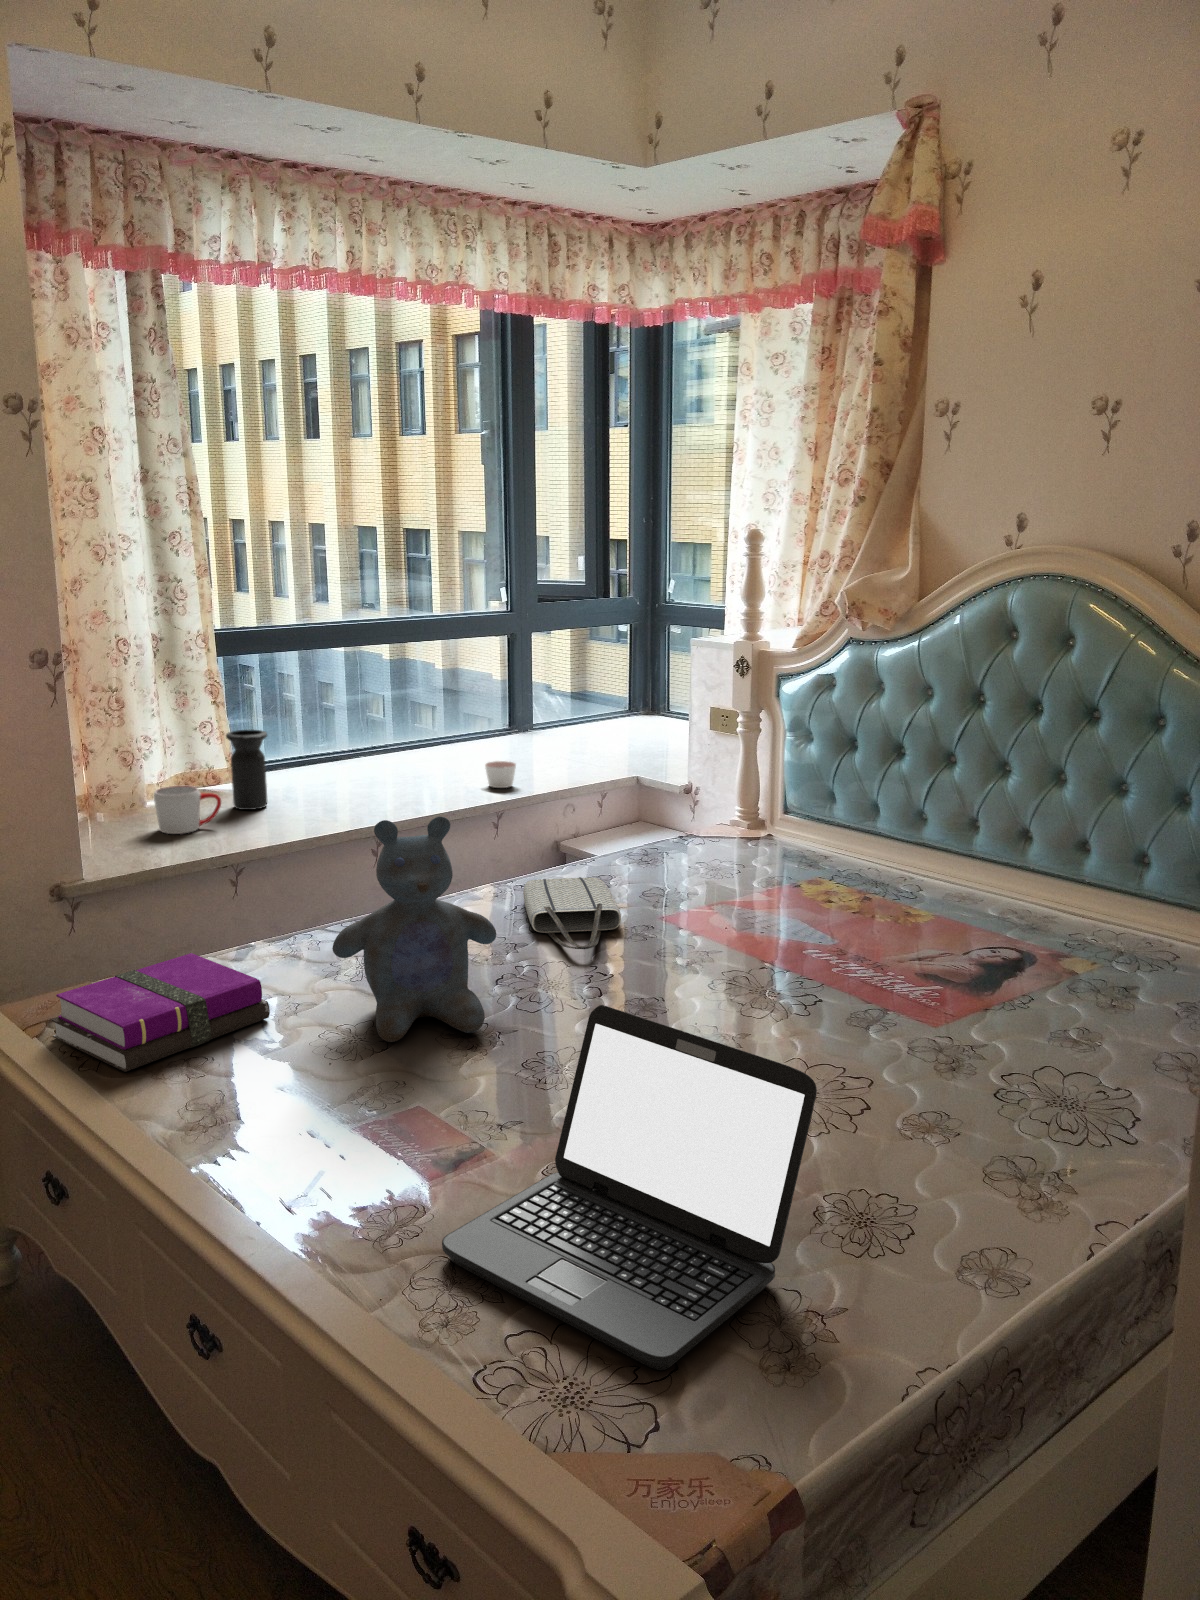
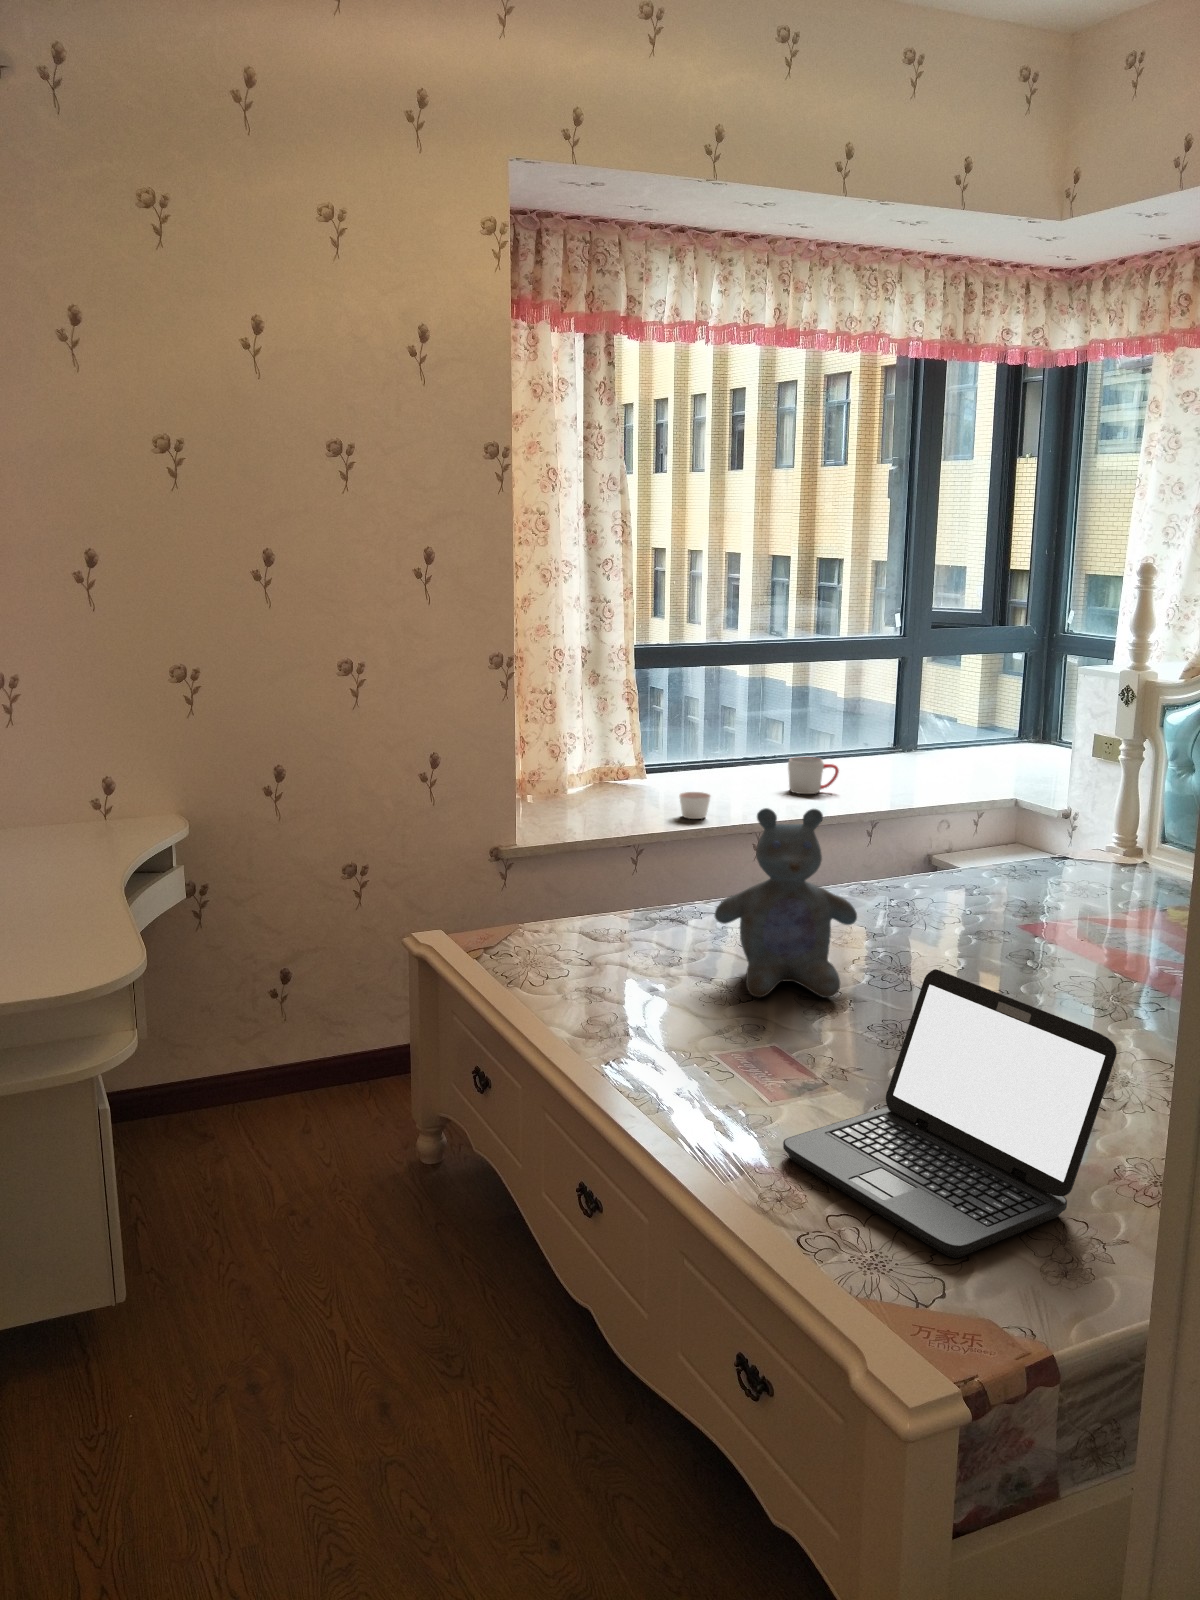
vase: present [226,730,267,810] -> none [637,732,673,803]
candle: present [485,761,516,788] -> present [679,792,710,819]
mug: present [154,786,221,834] -> present [788,757,839,794]
tote bag: present [523,877,621,949] -> none [890,881,978,943]
notebook: present [51,953,270,1072] -> none [487,910,659,994]

